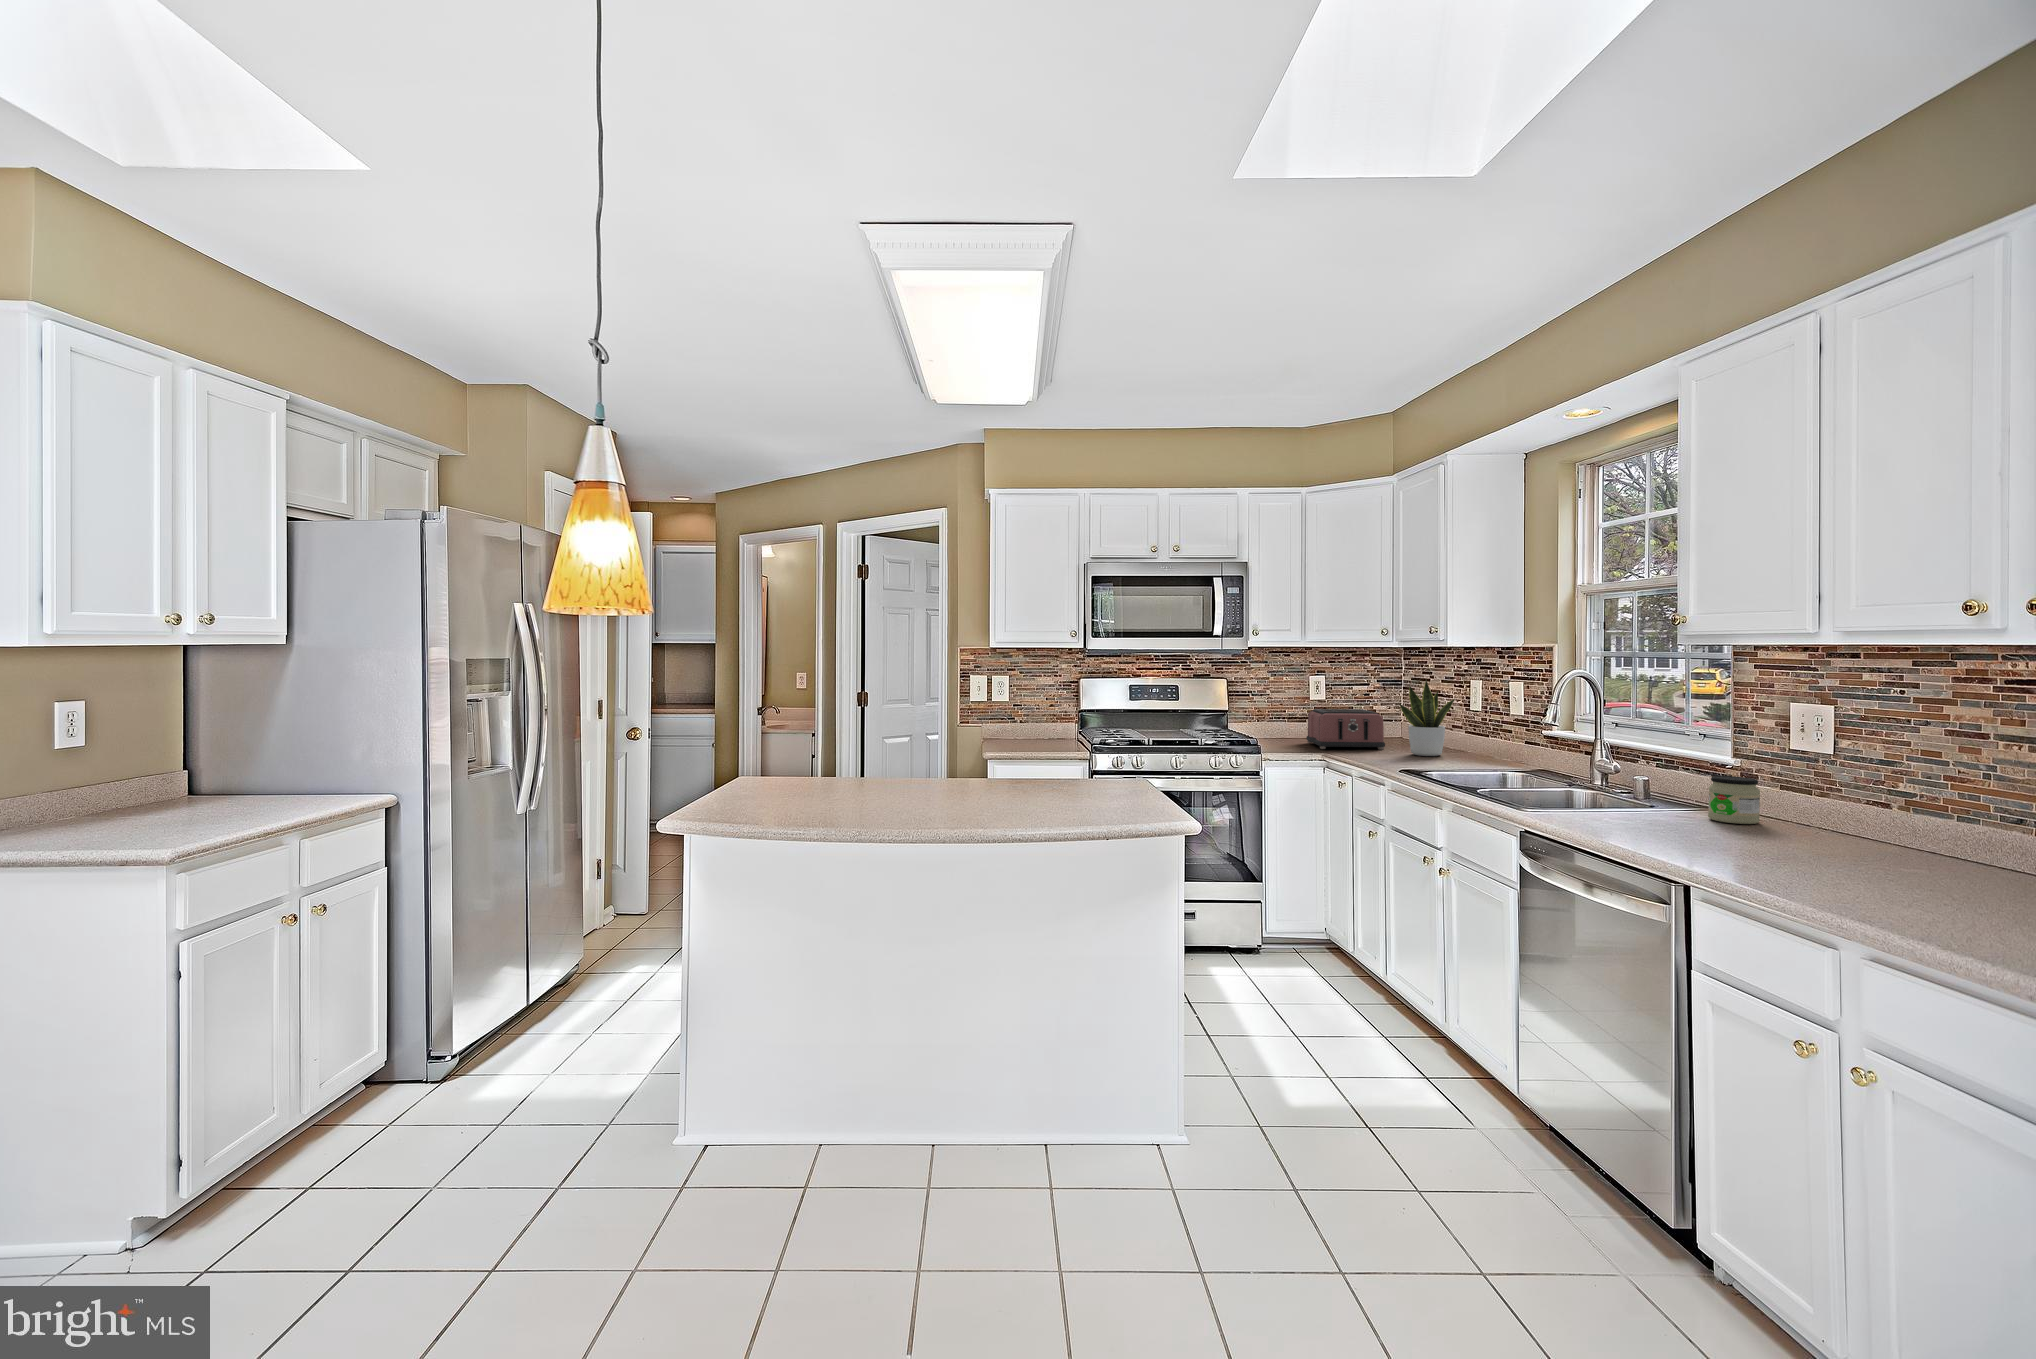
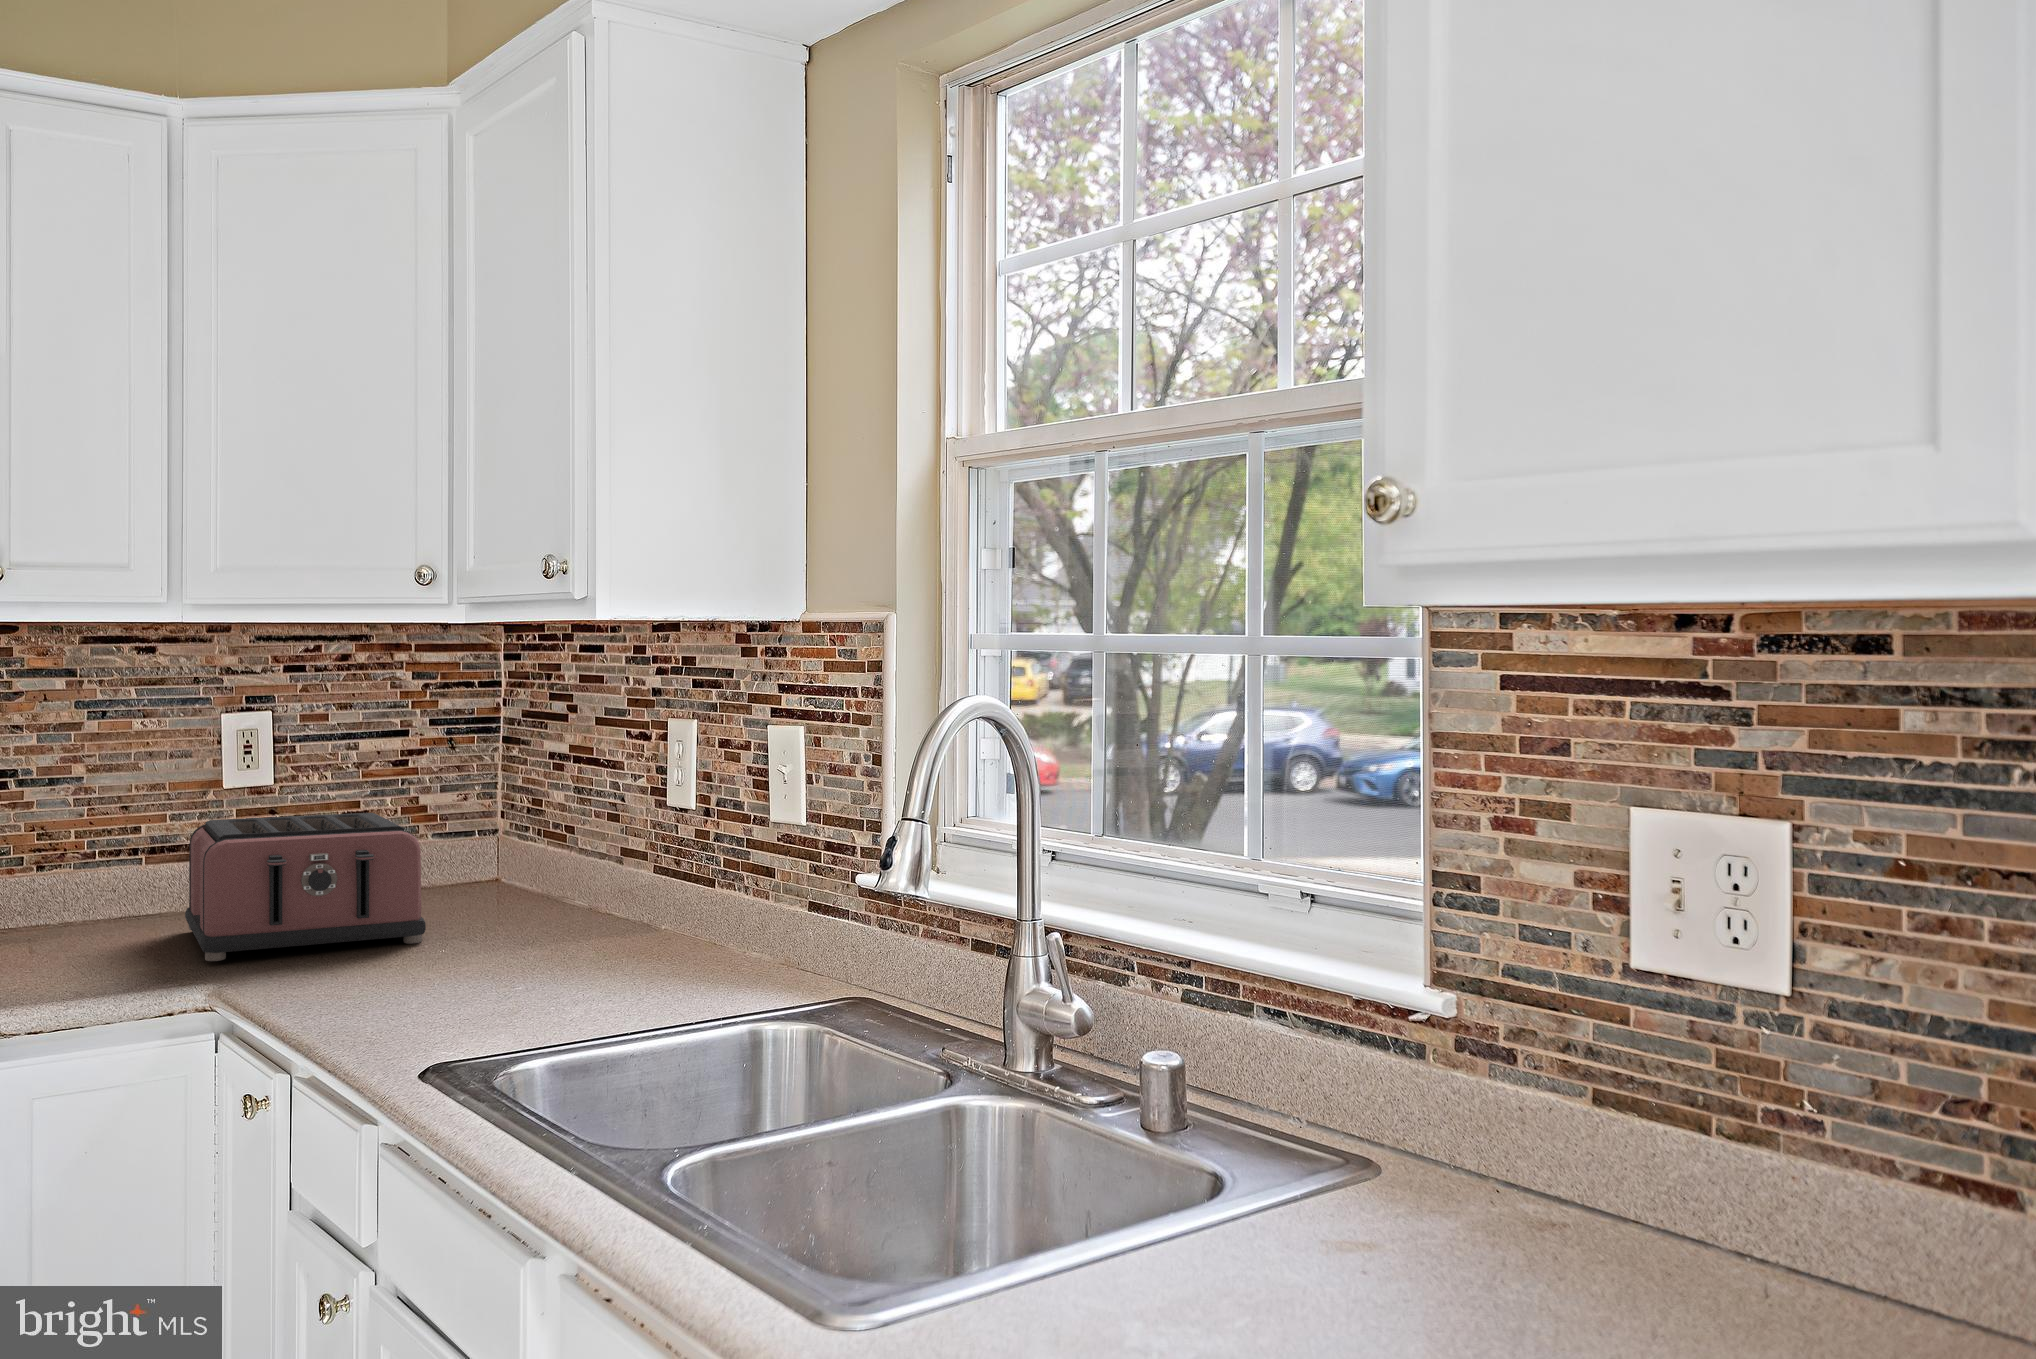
potted plant: present [1400,680,1455,756] -> none [456,718,630,965]
jar: present [1708,776,1760,824] -> none [1433,1081,1588,1280]

